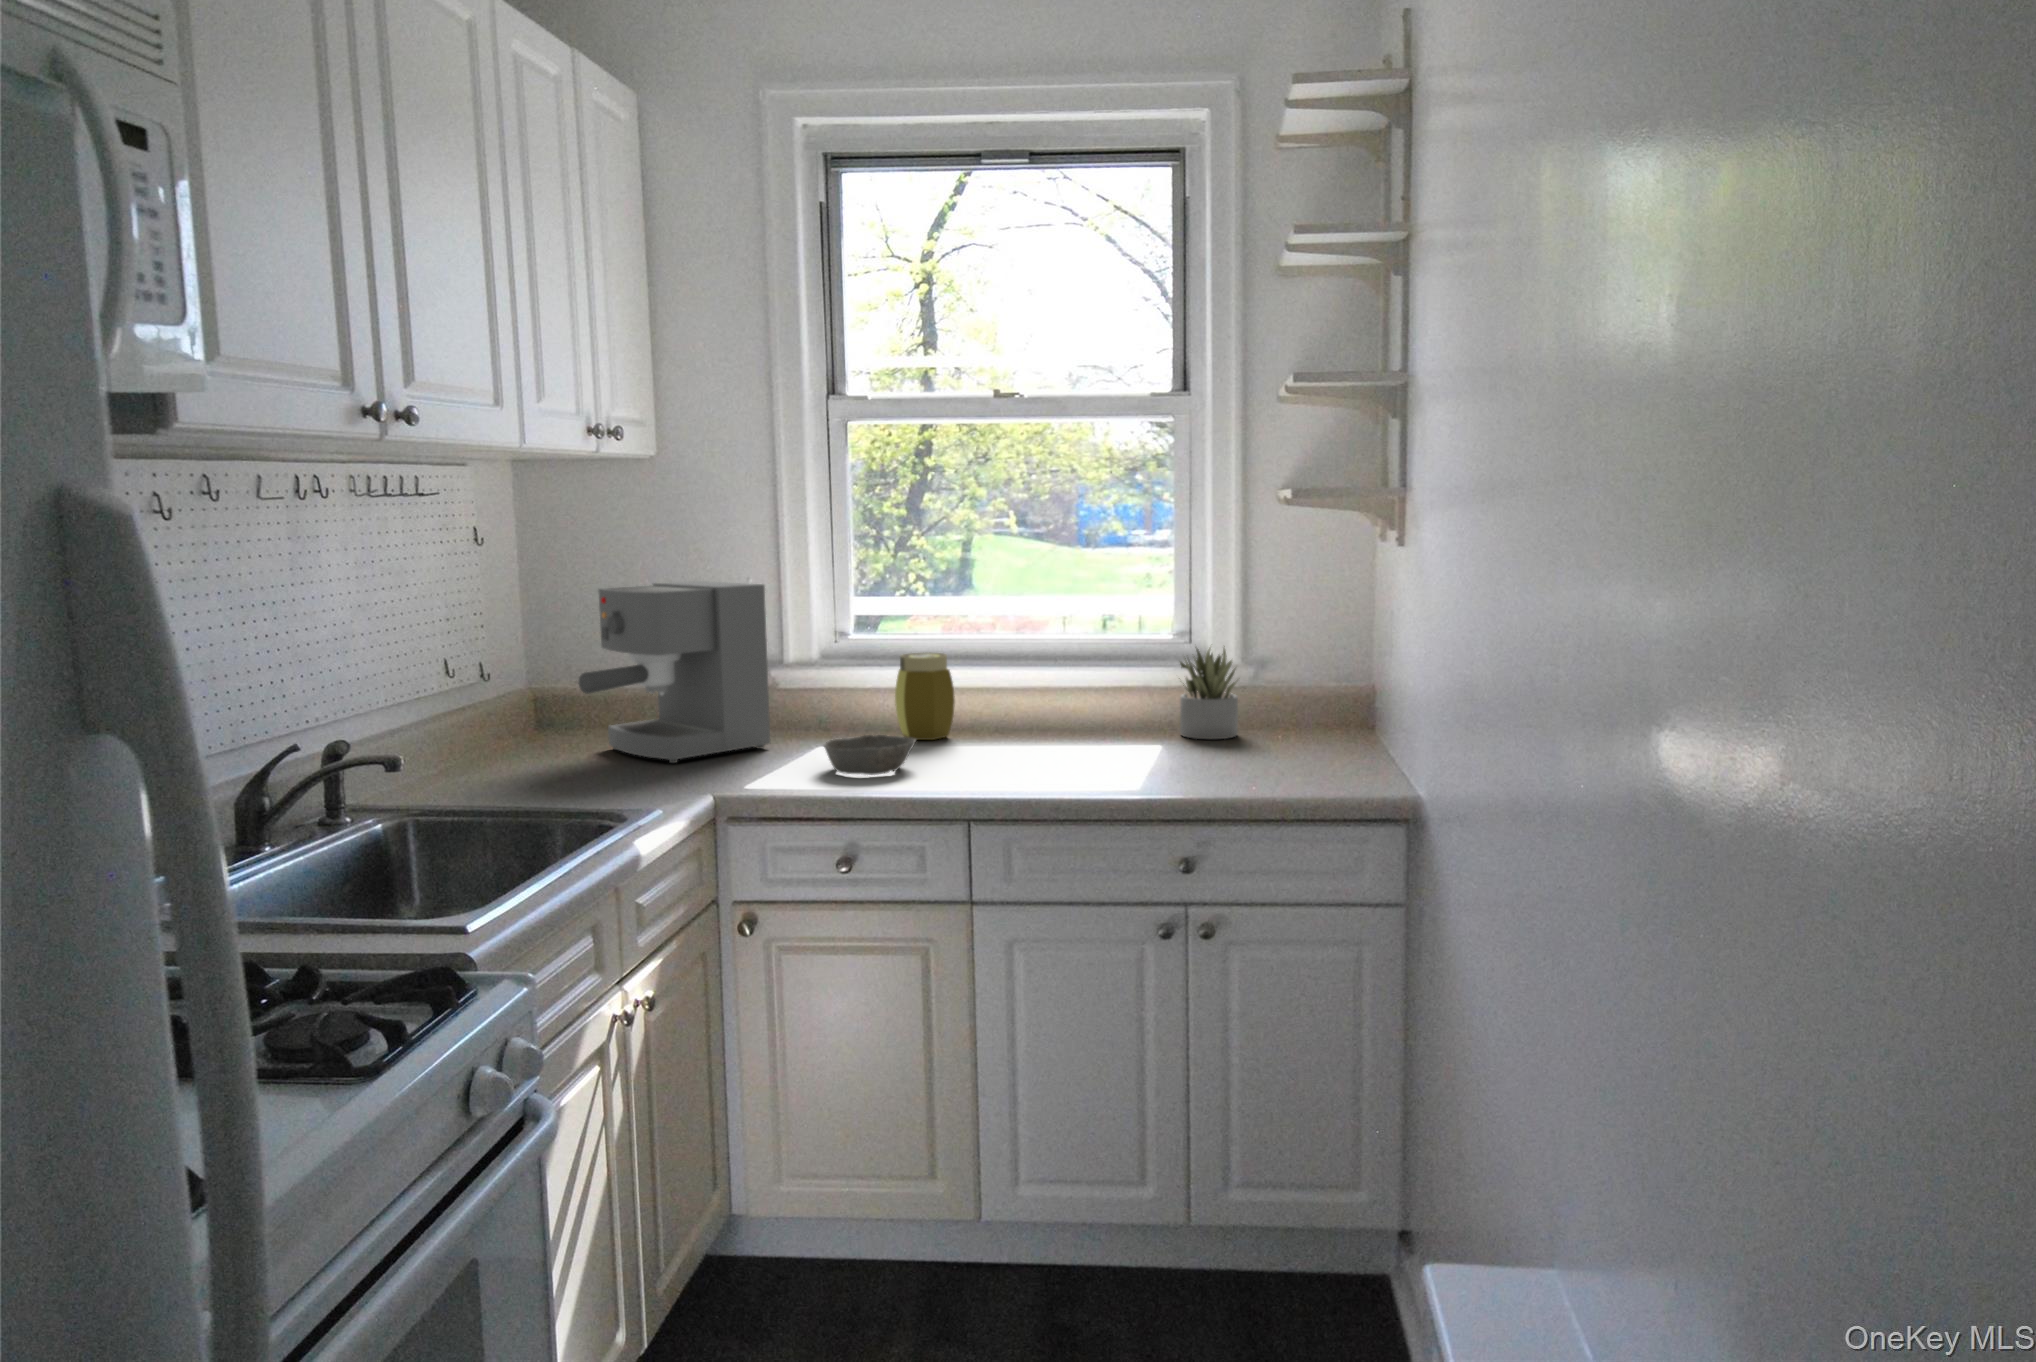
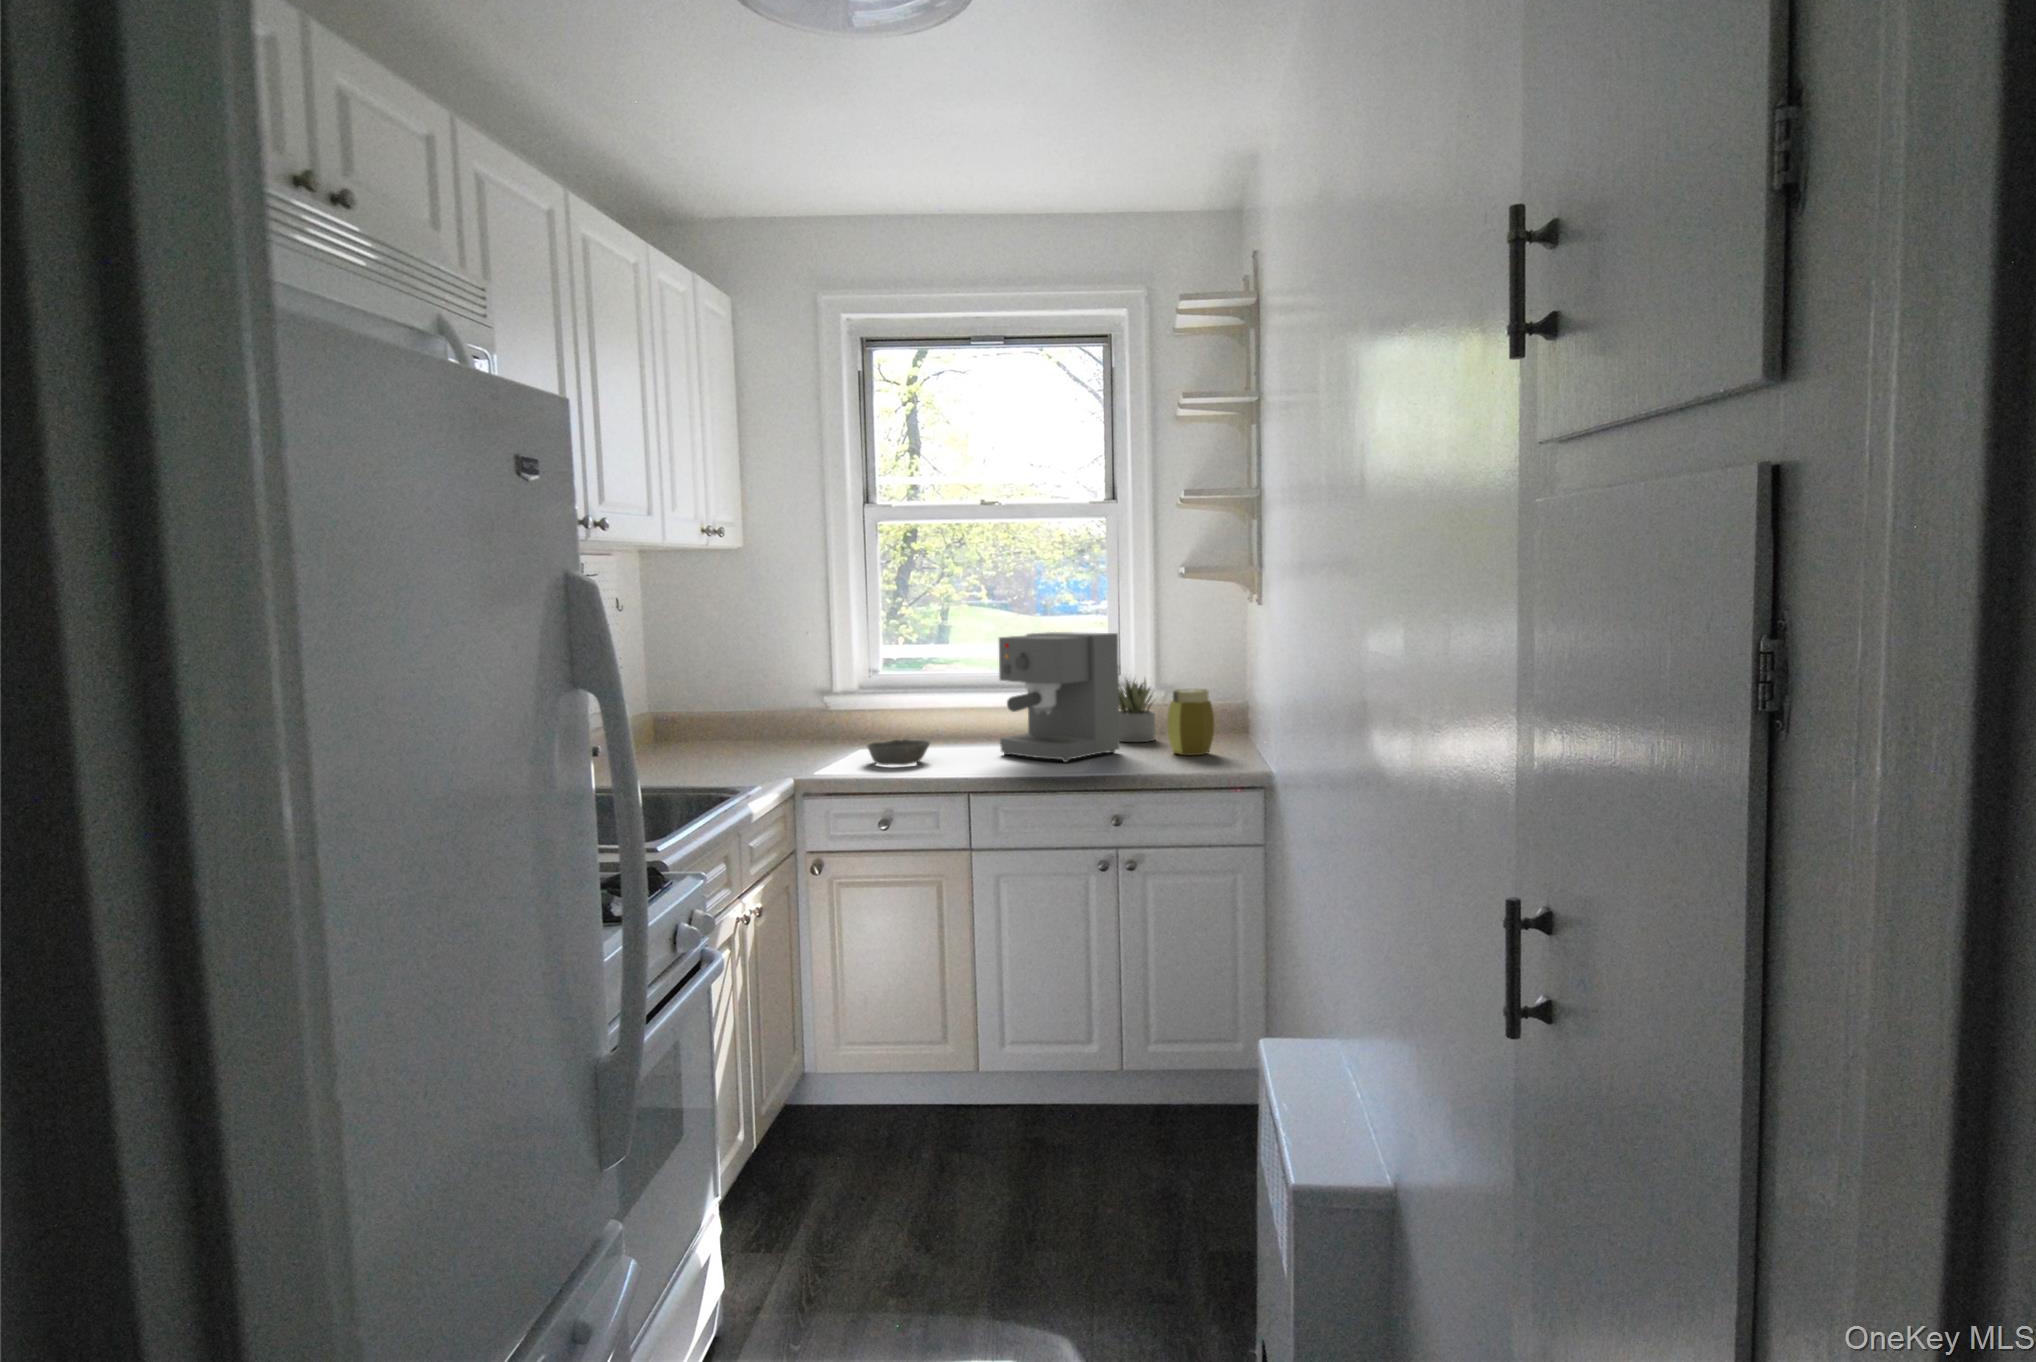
coffee maker: present [578,581,770,763] -> present [999,632,1120,762]
jar: present [895,653,955,740] -> present [1167,689,1214,755]

